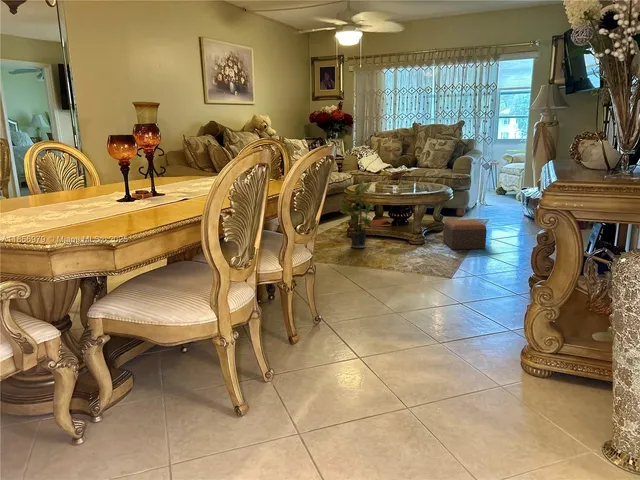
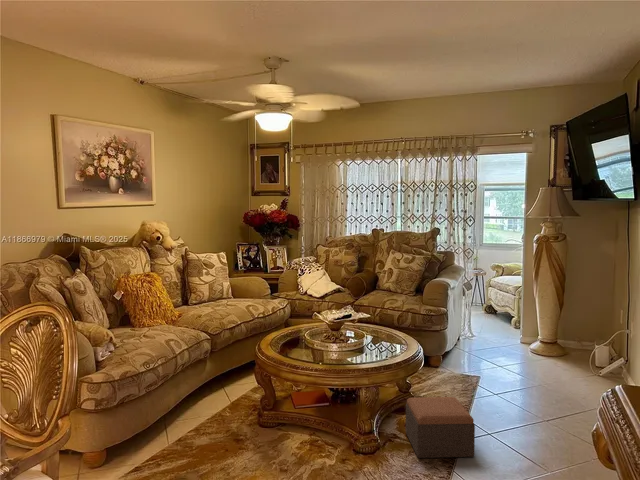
potted plant: present [340,181,375,248] -> none [231,335,293,452]

